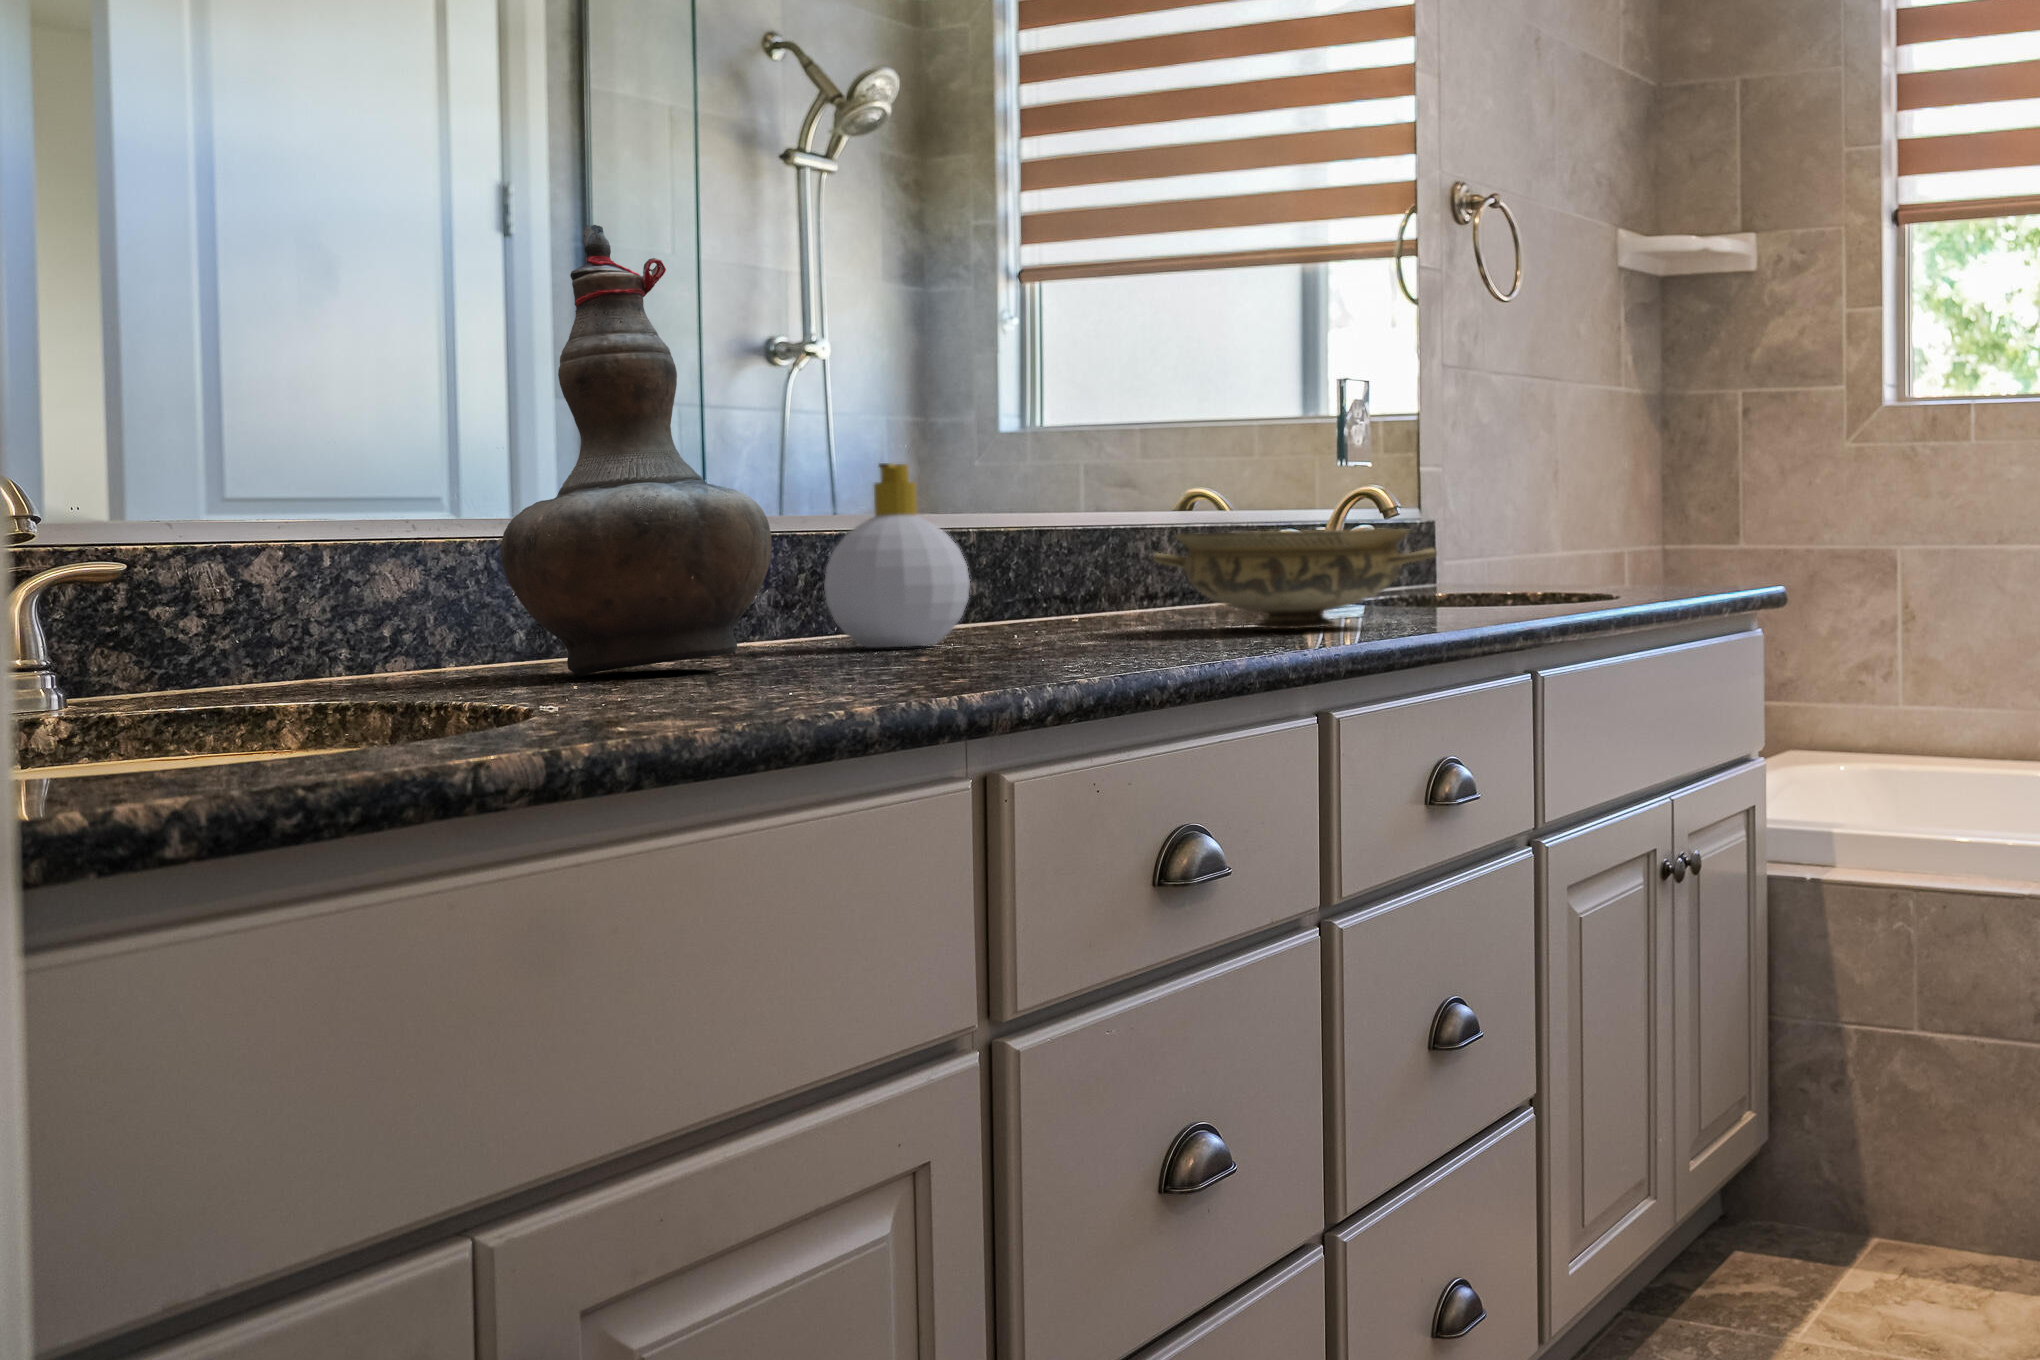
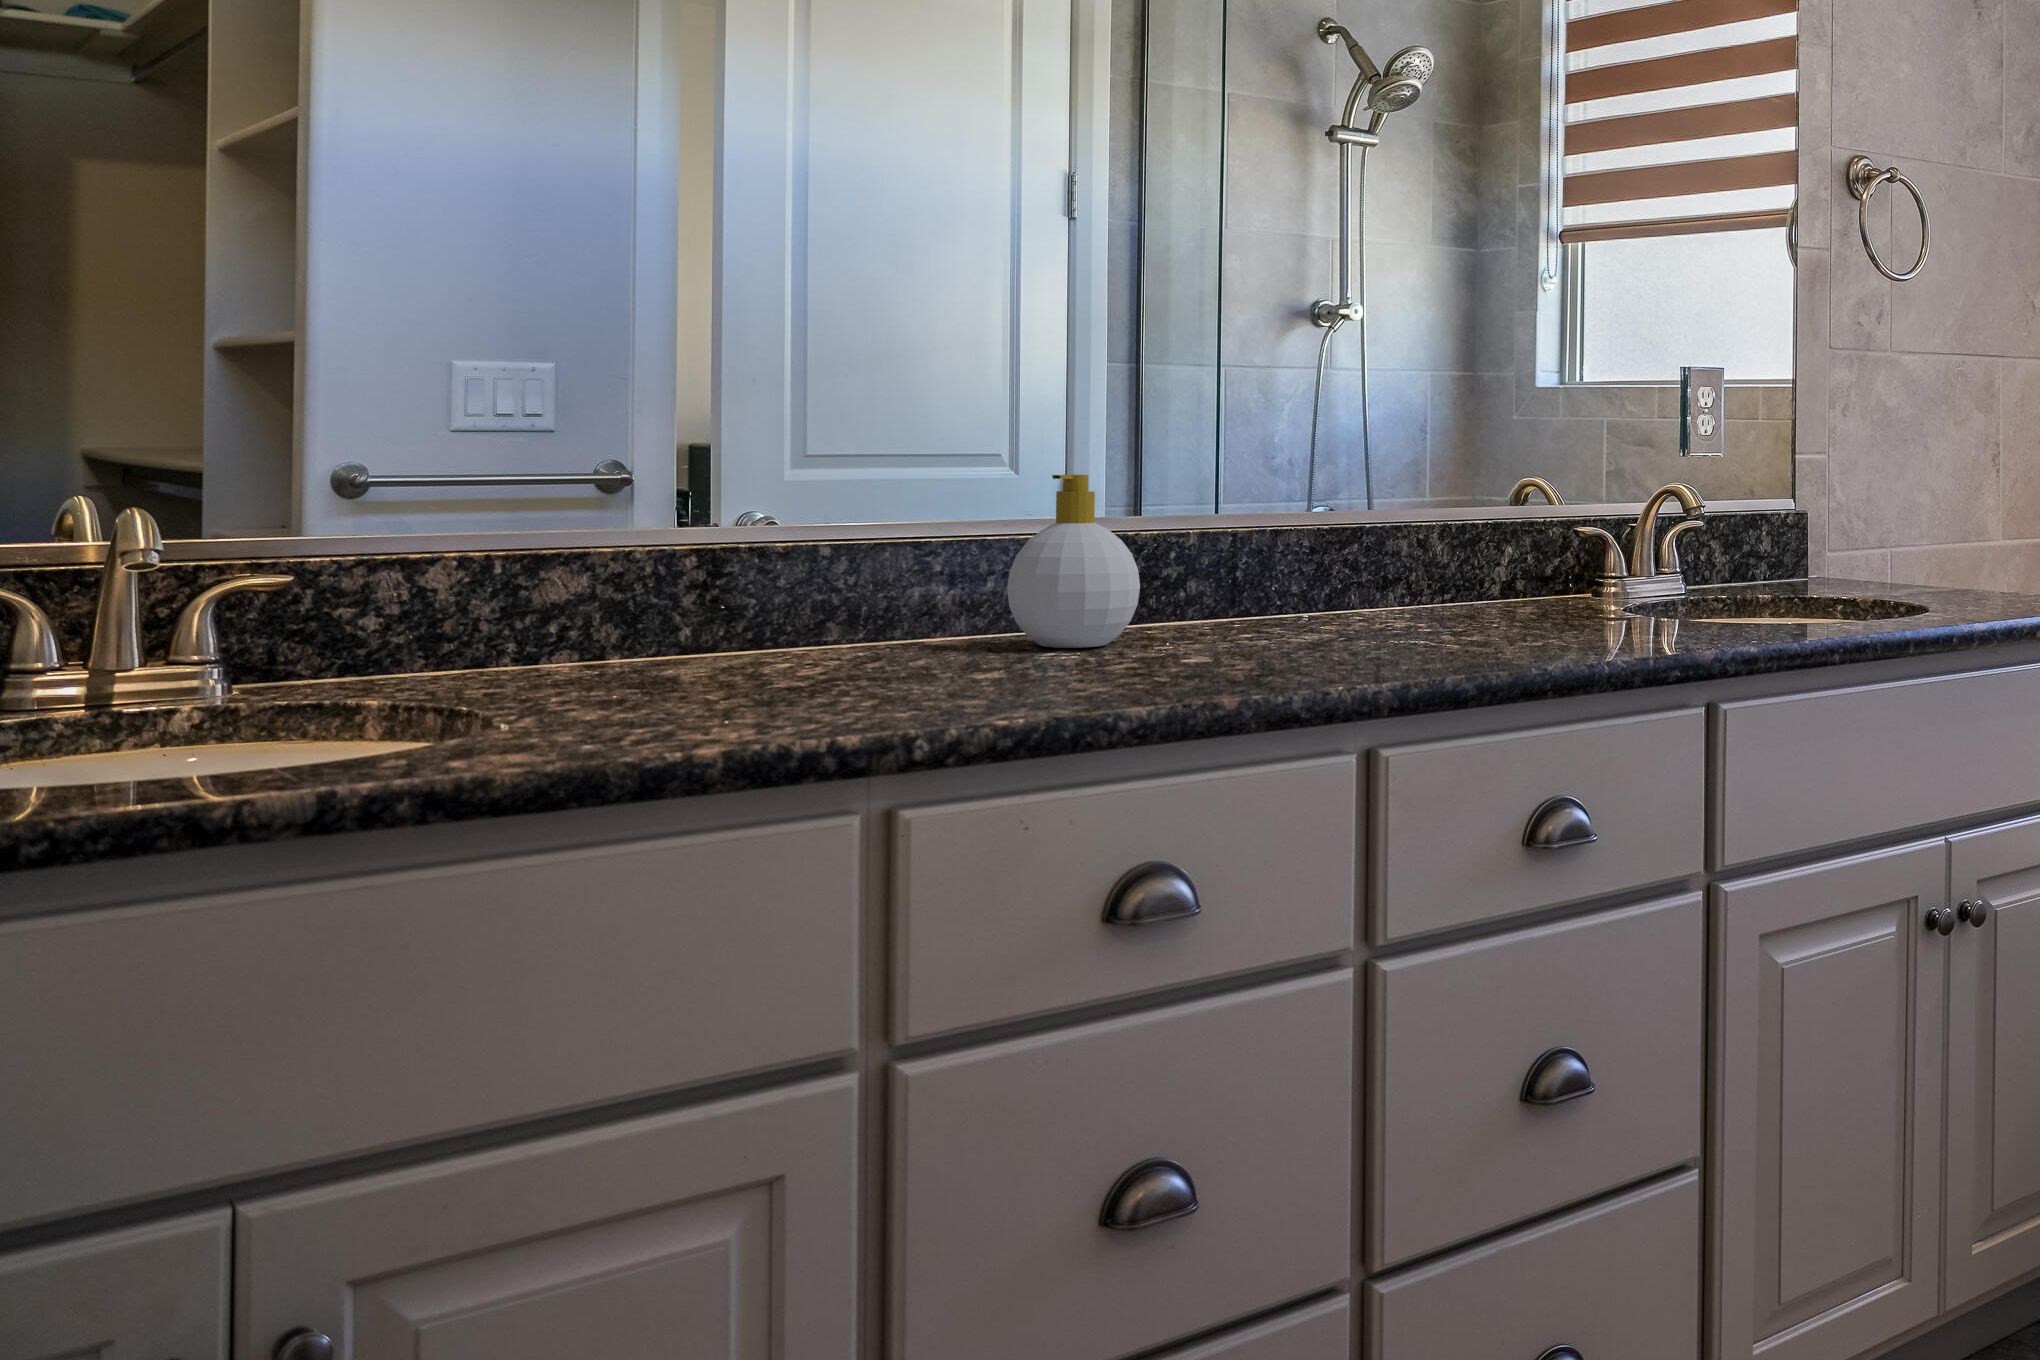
decorative vase: present [501,225,772,675] -> none [642,273,879,674]
ceramic bowl: present [1153,528,1437,629] -> none [1343,540,1593,648]

